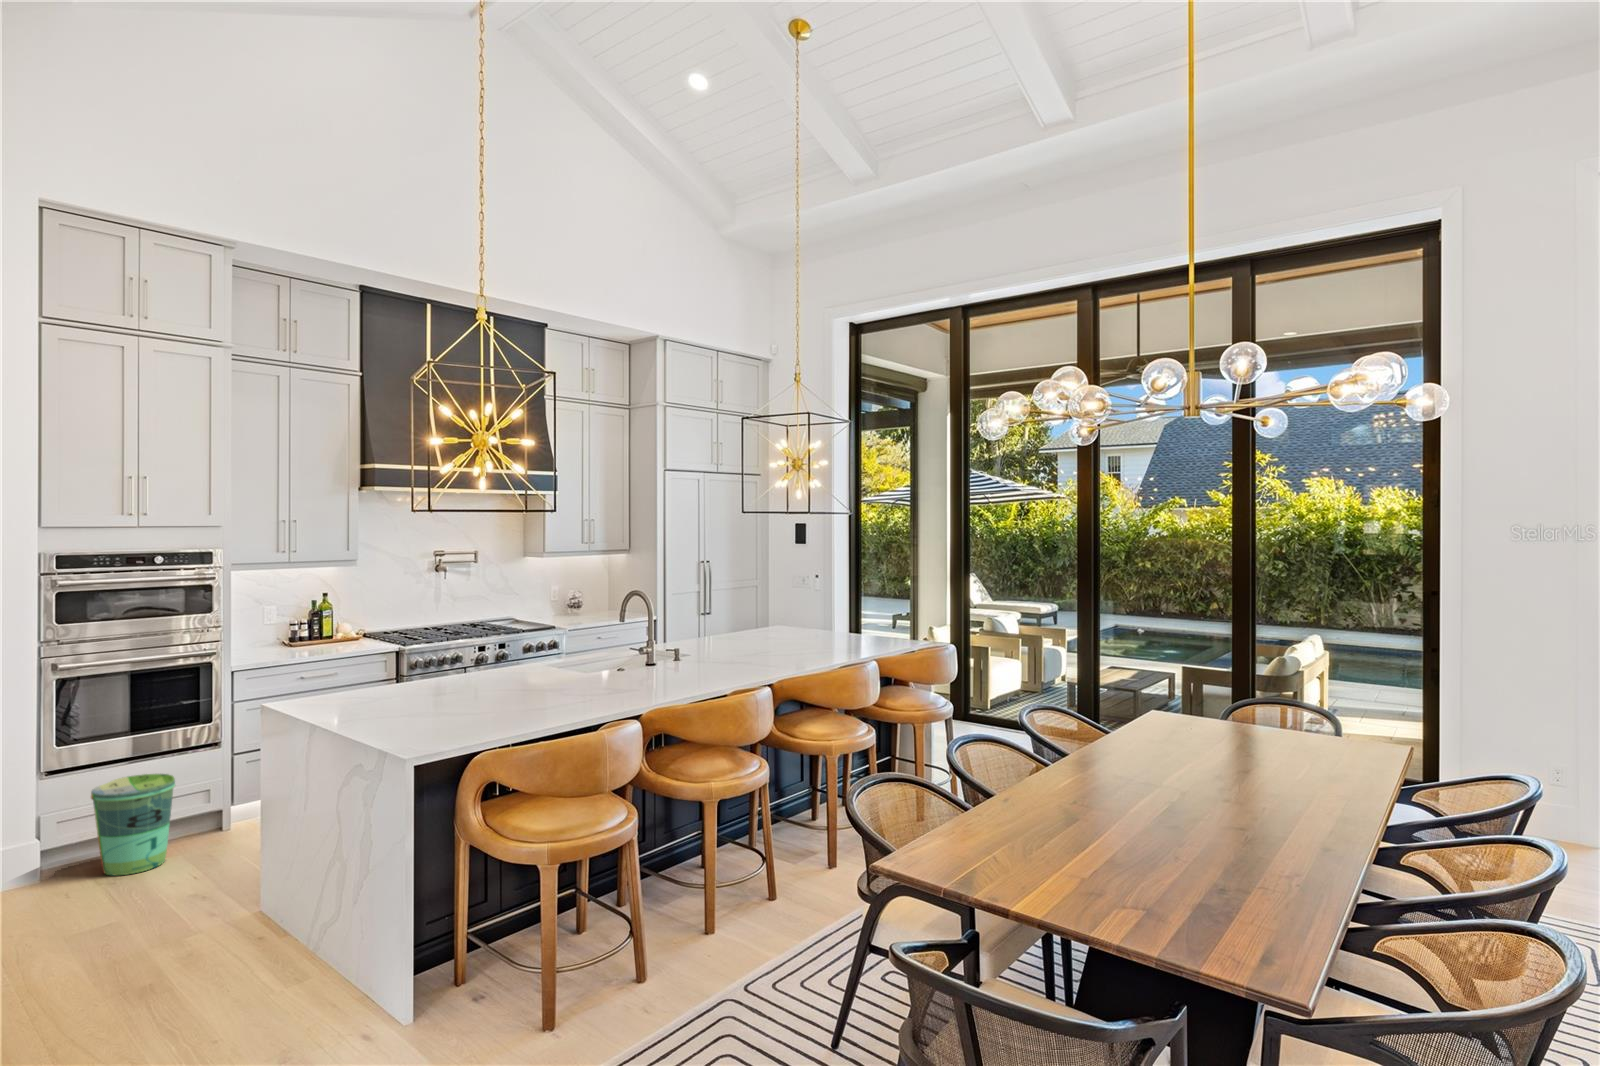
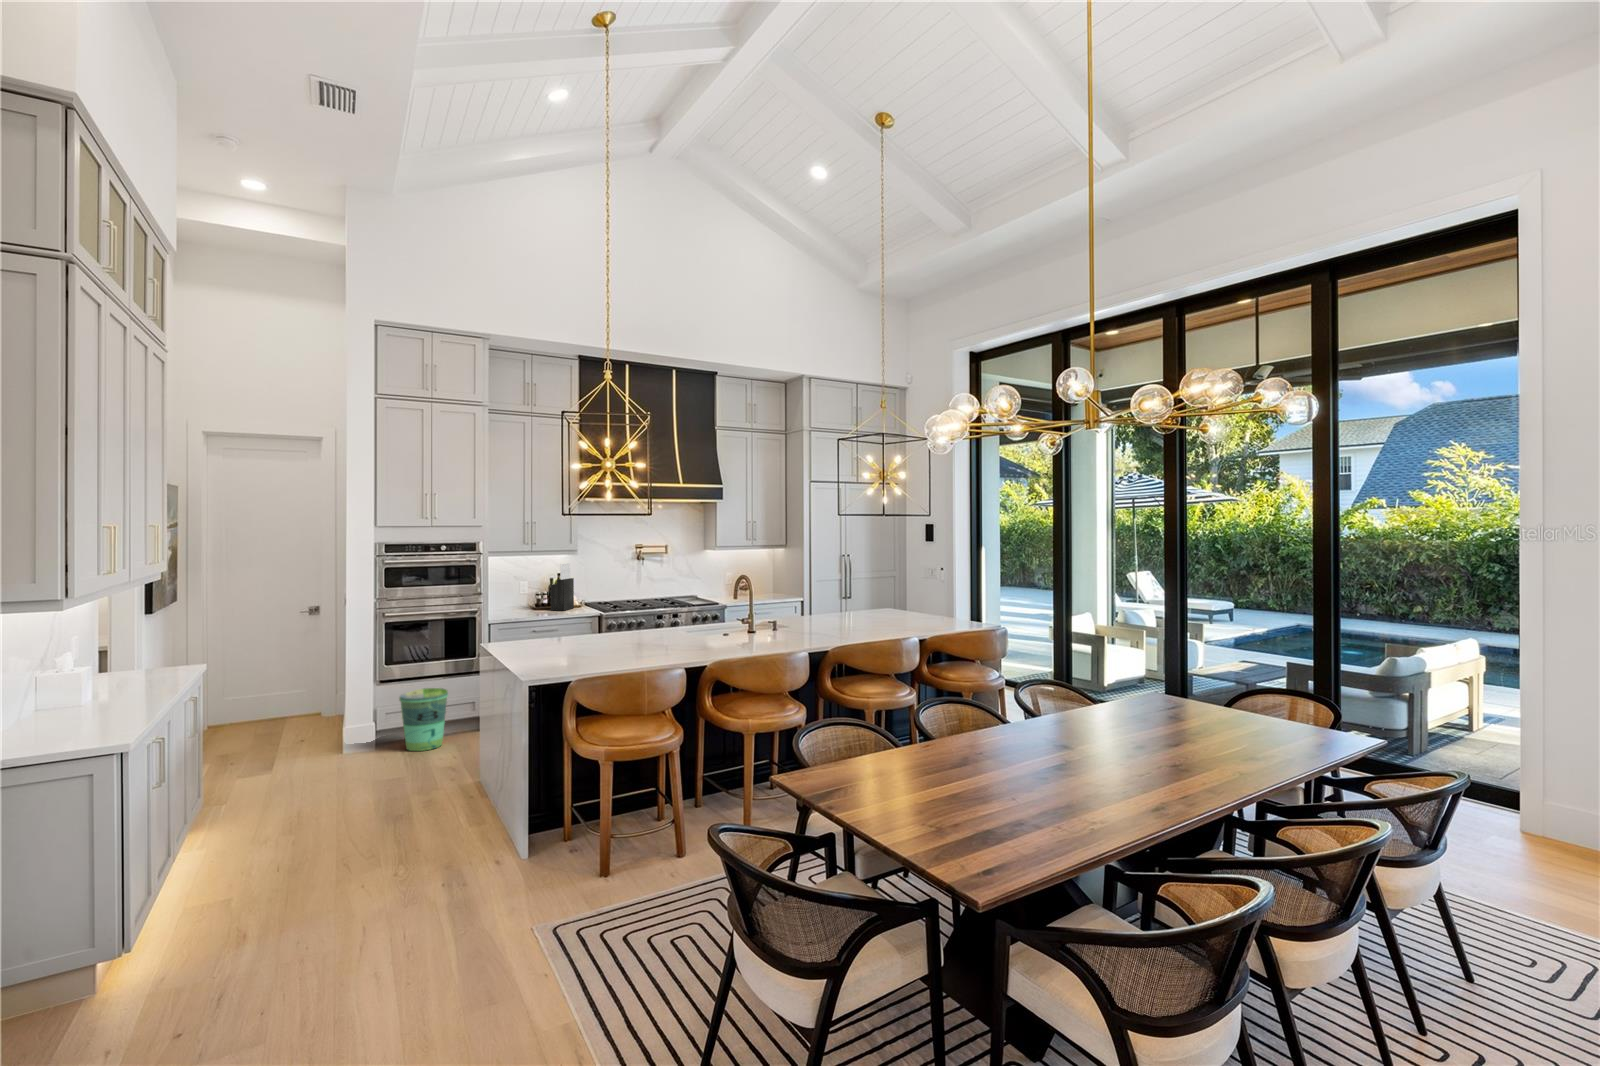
knife block: none [320,578,351,646] -> present [551,563,574,610]

